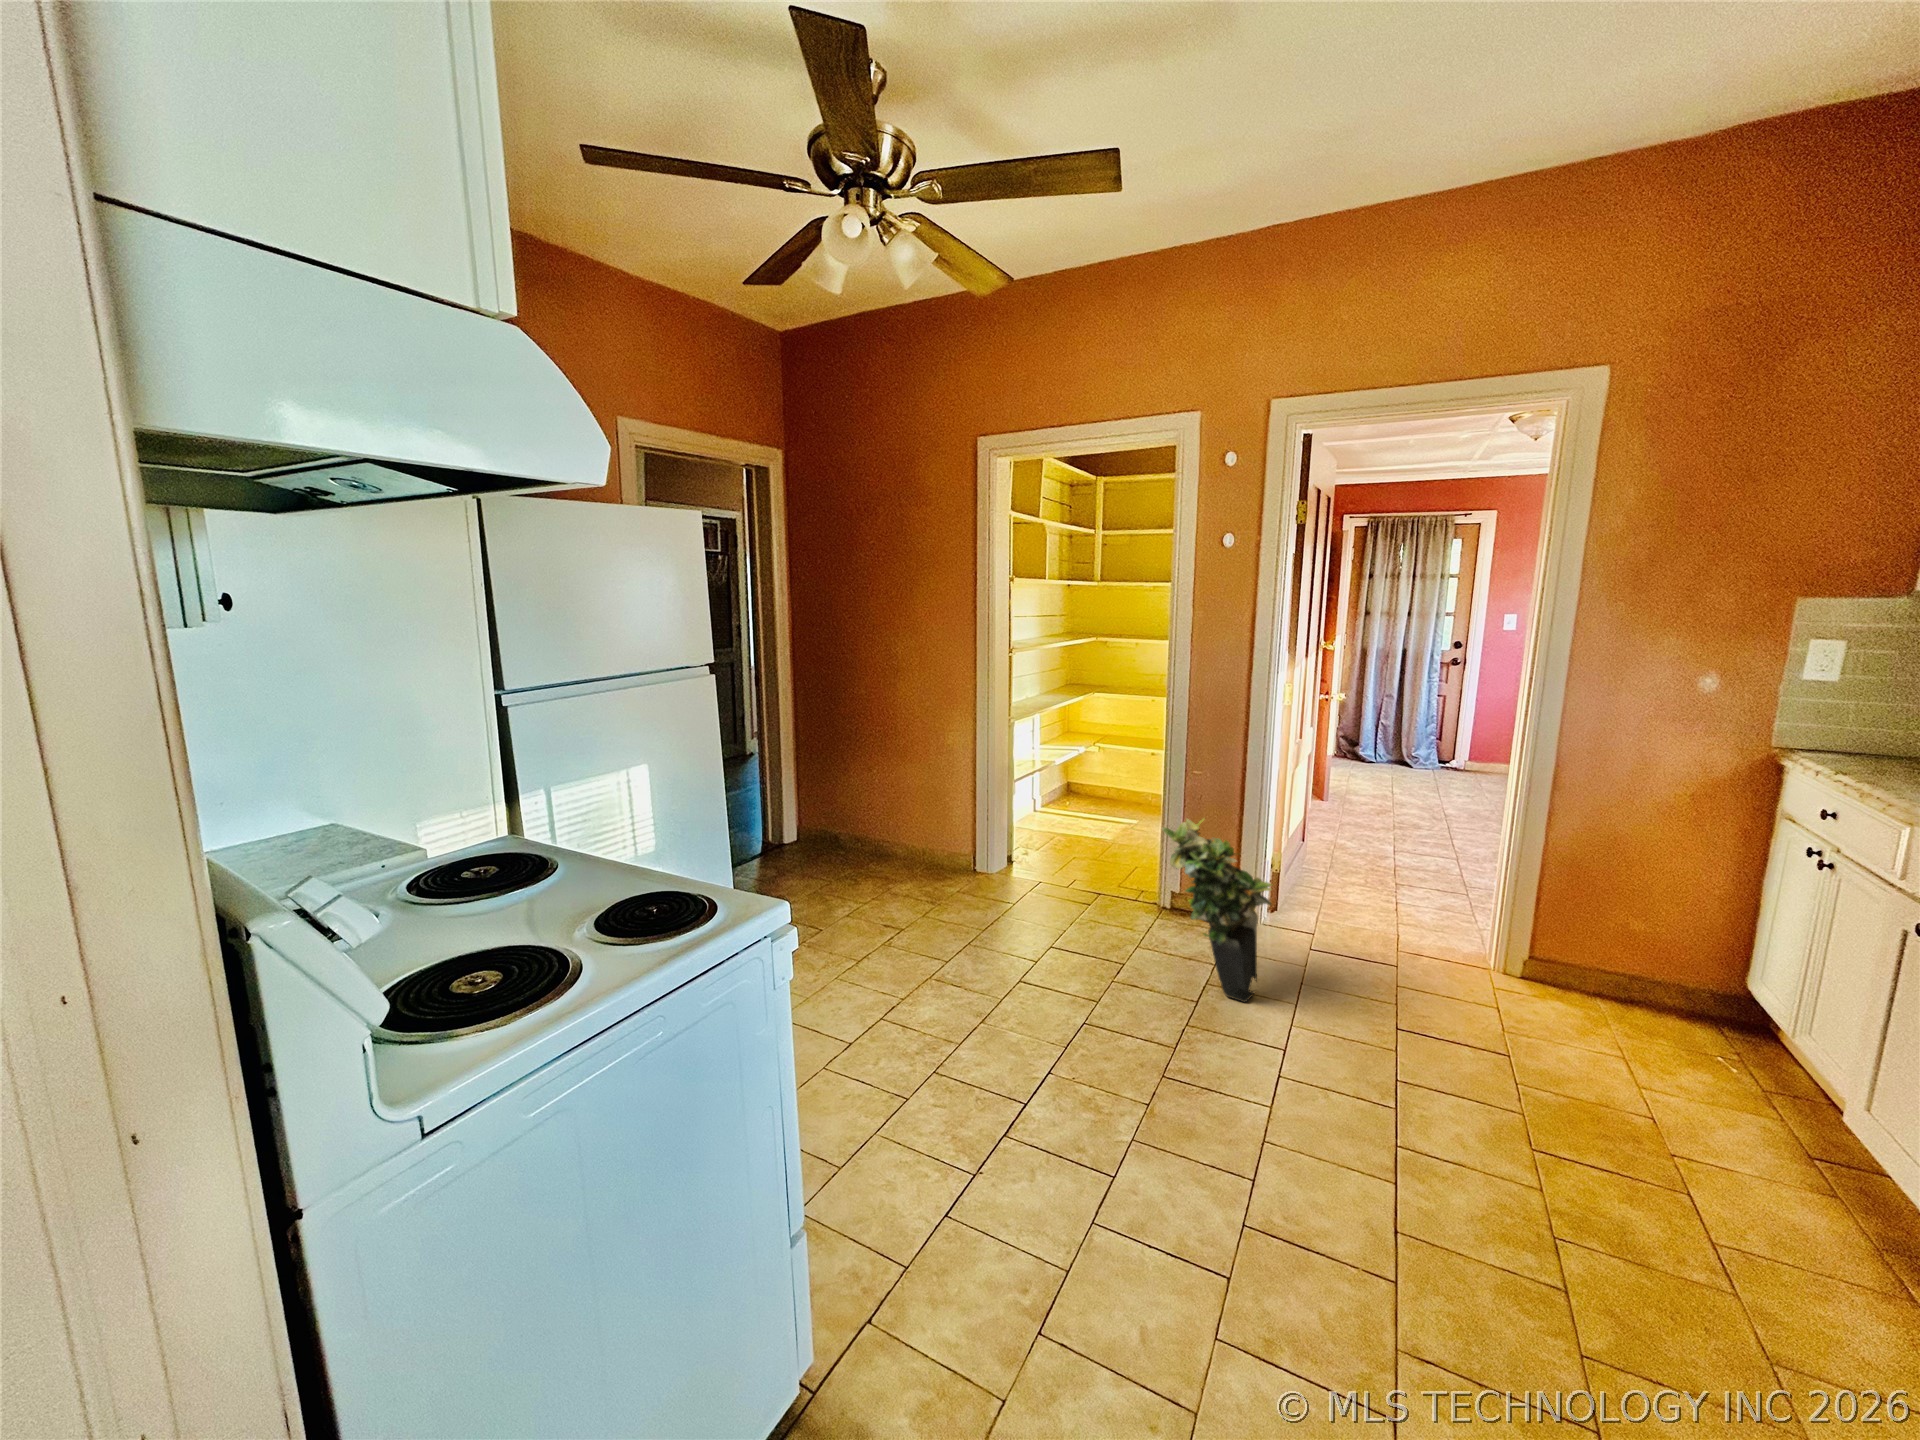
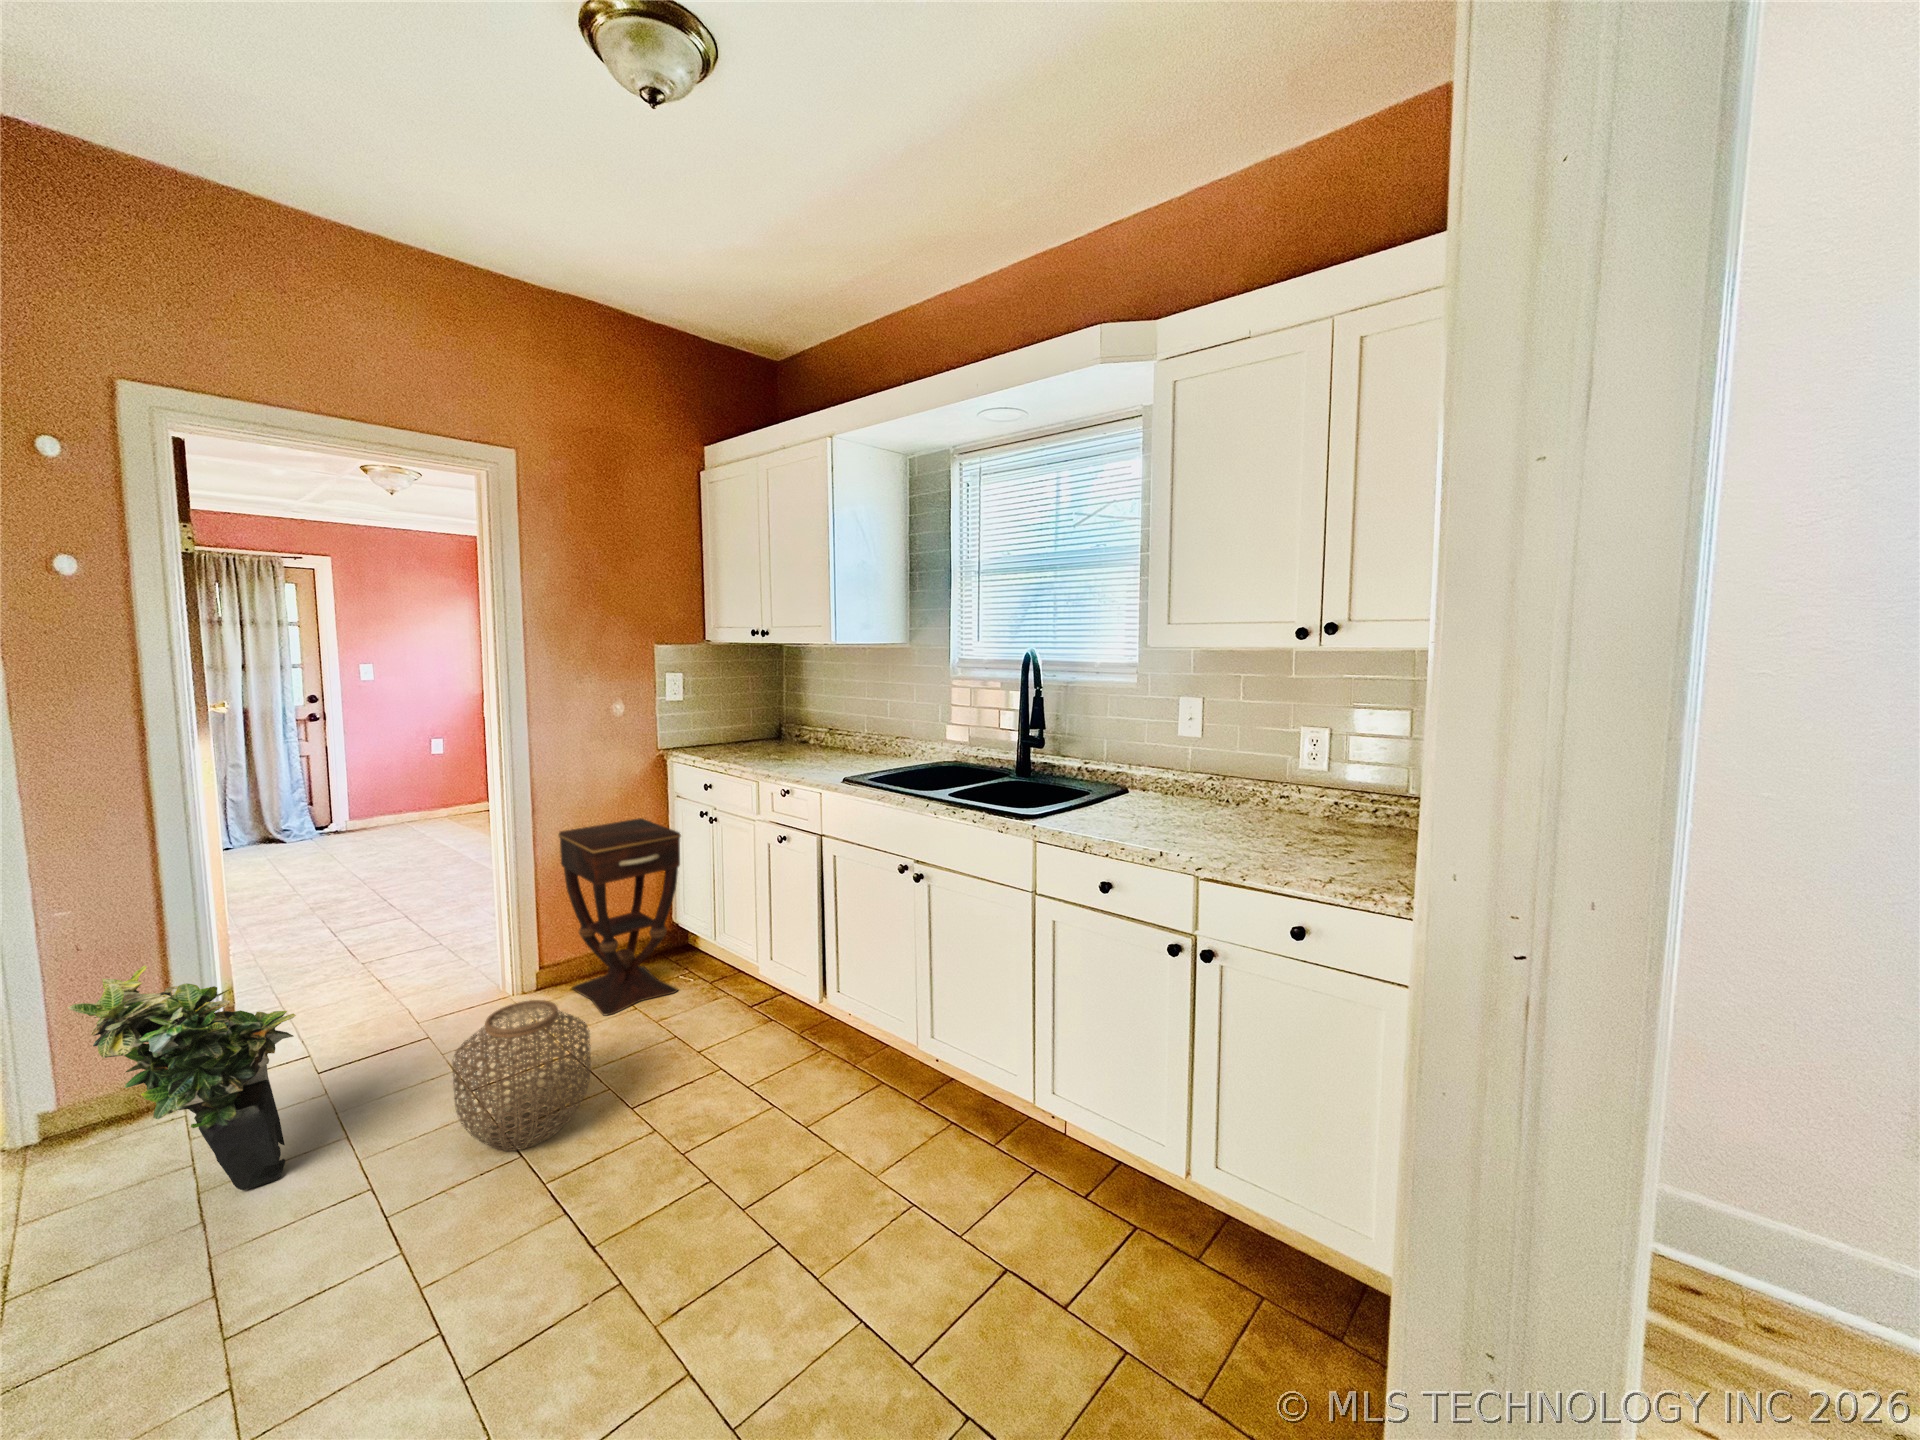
side table: none [1562,816,1756,1073] -> present [558,818,681,1016]
woven basket: none [1356,963,1501,1114] -> present [452,1000,591,1151]

